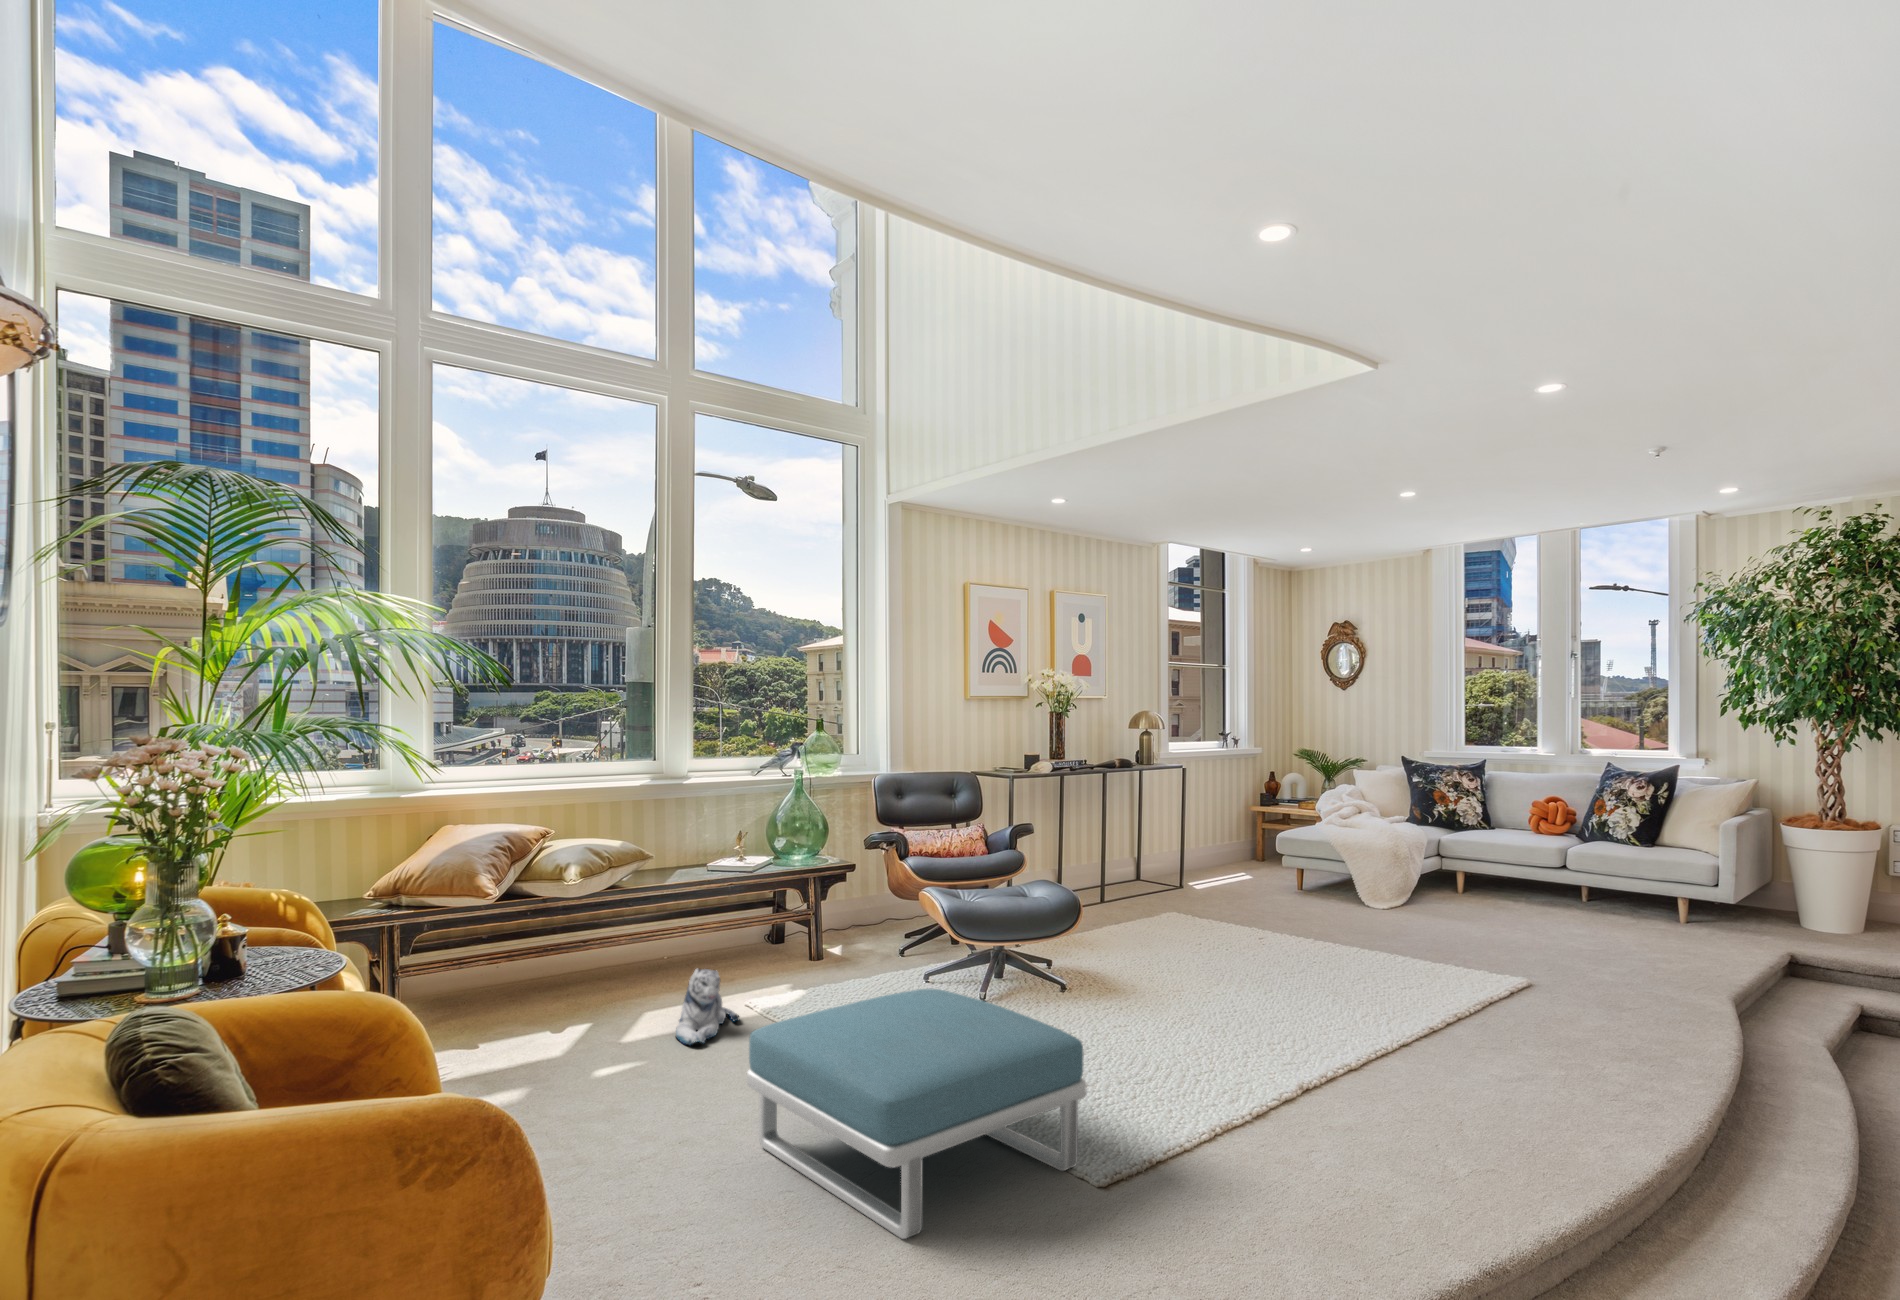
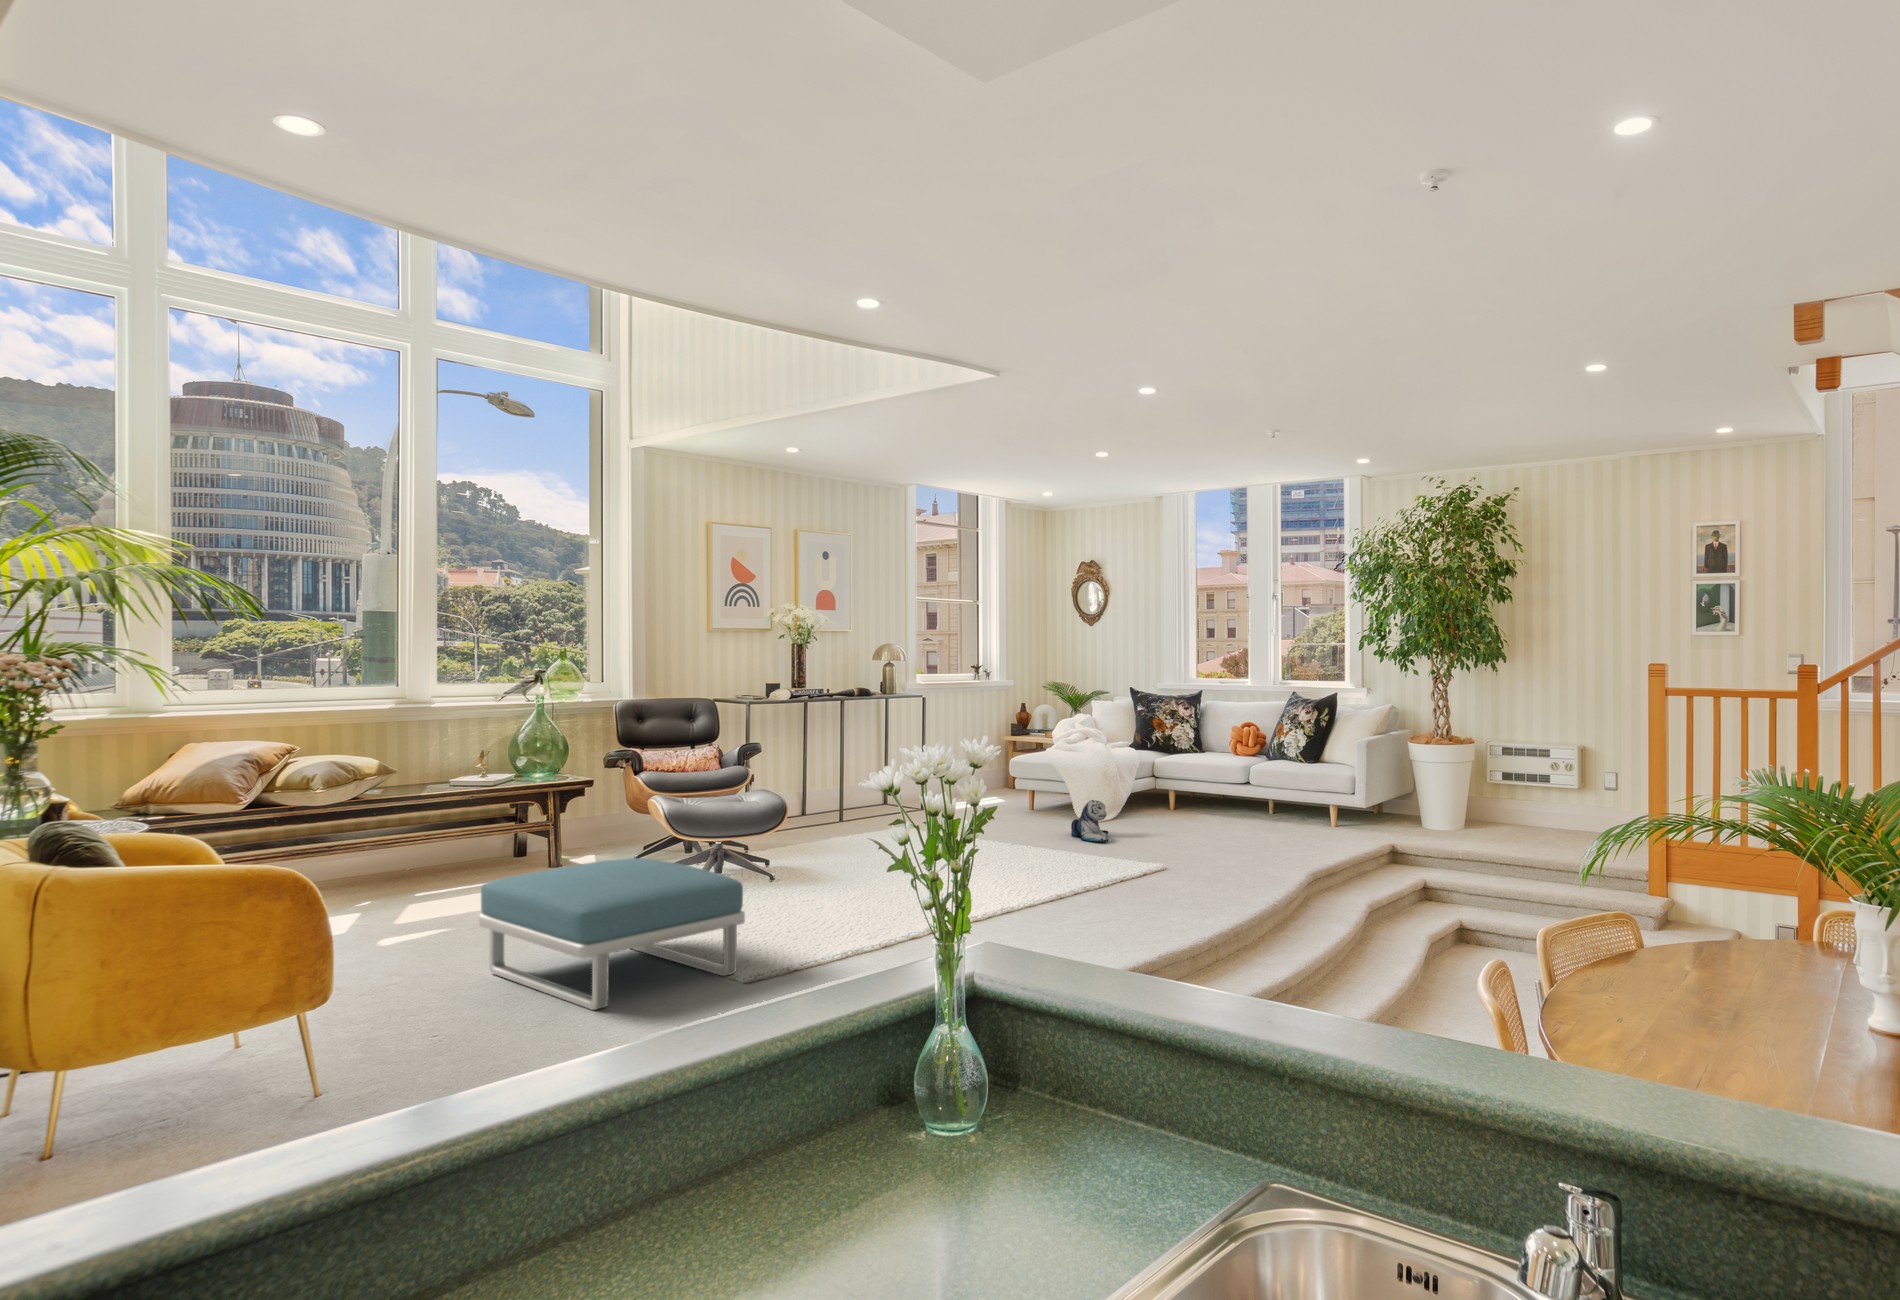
plush toy: present [675,969,739,1045] -> present [1071,800,1109,842]

